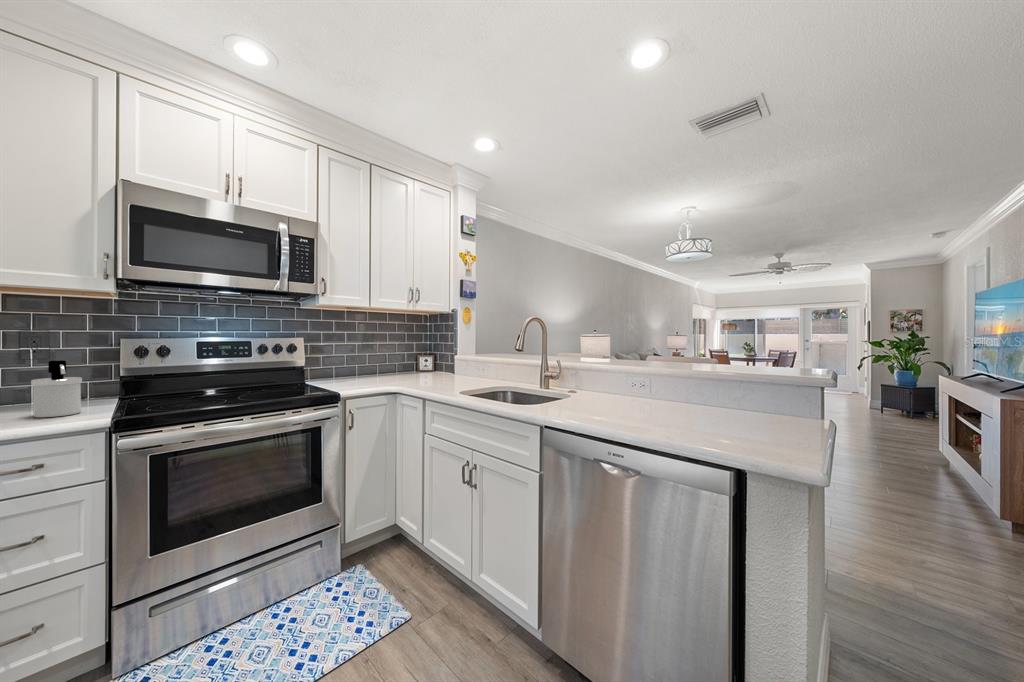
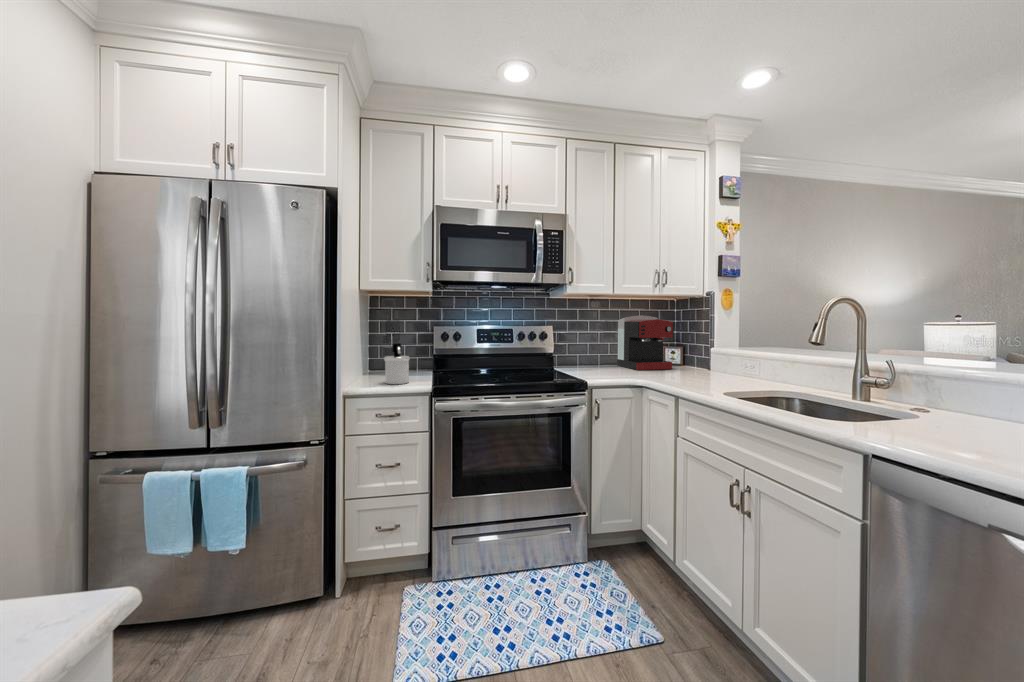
coffee maker: none [374,327,424,379] -> present [618,315,674,370]

